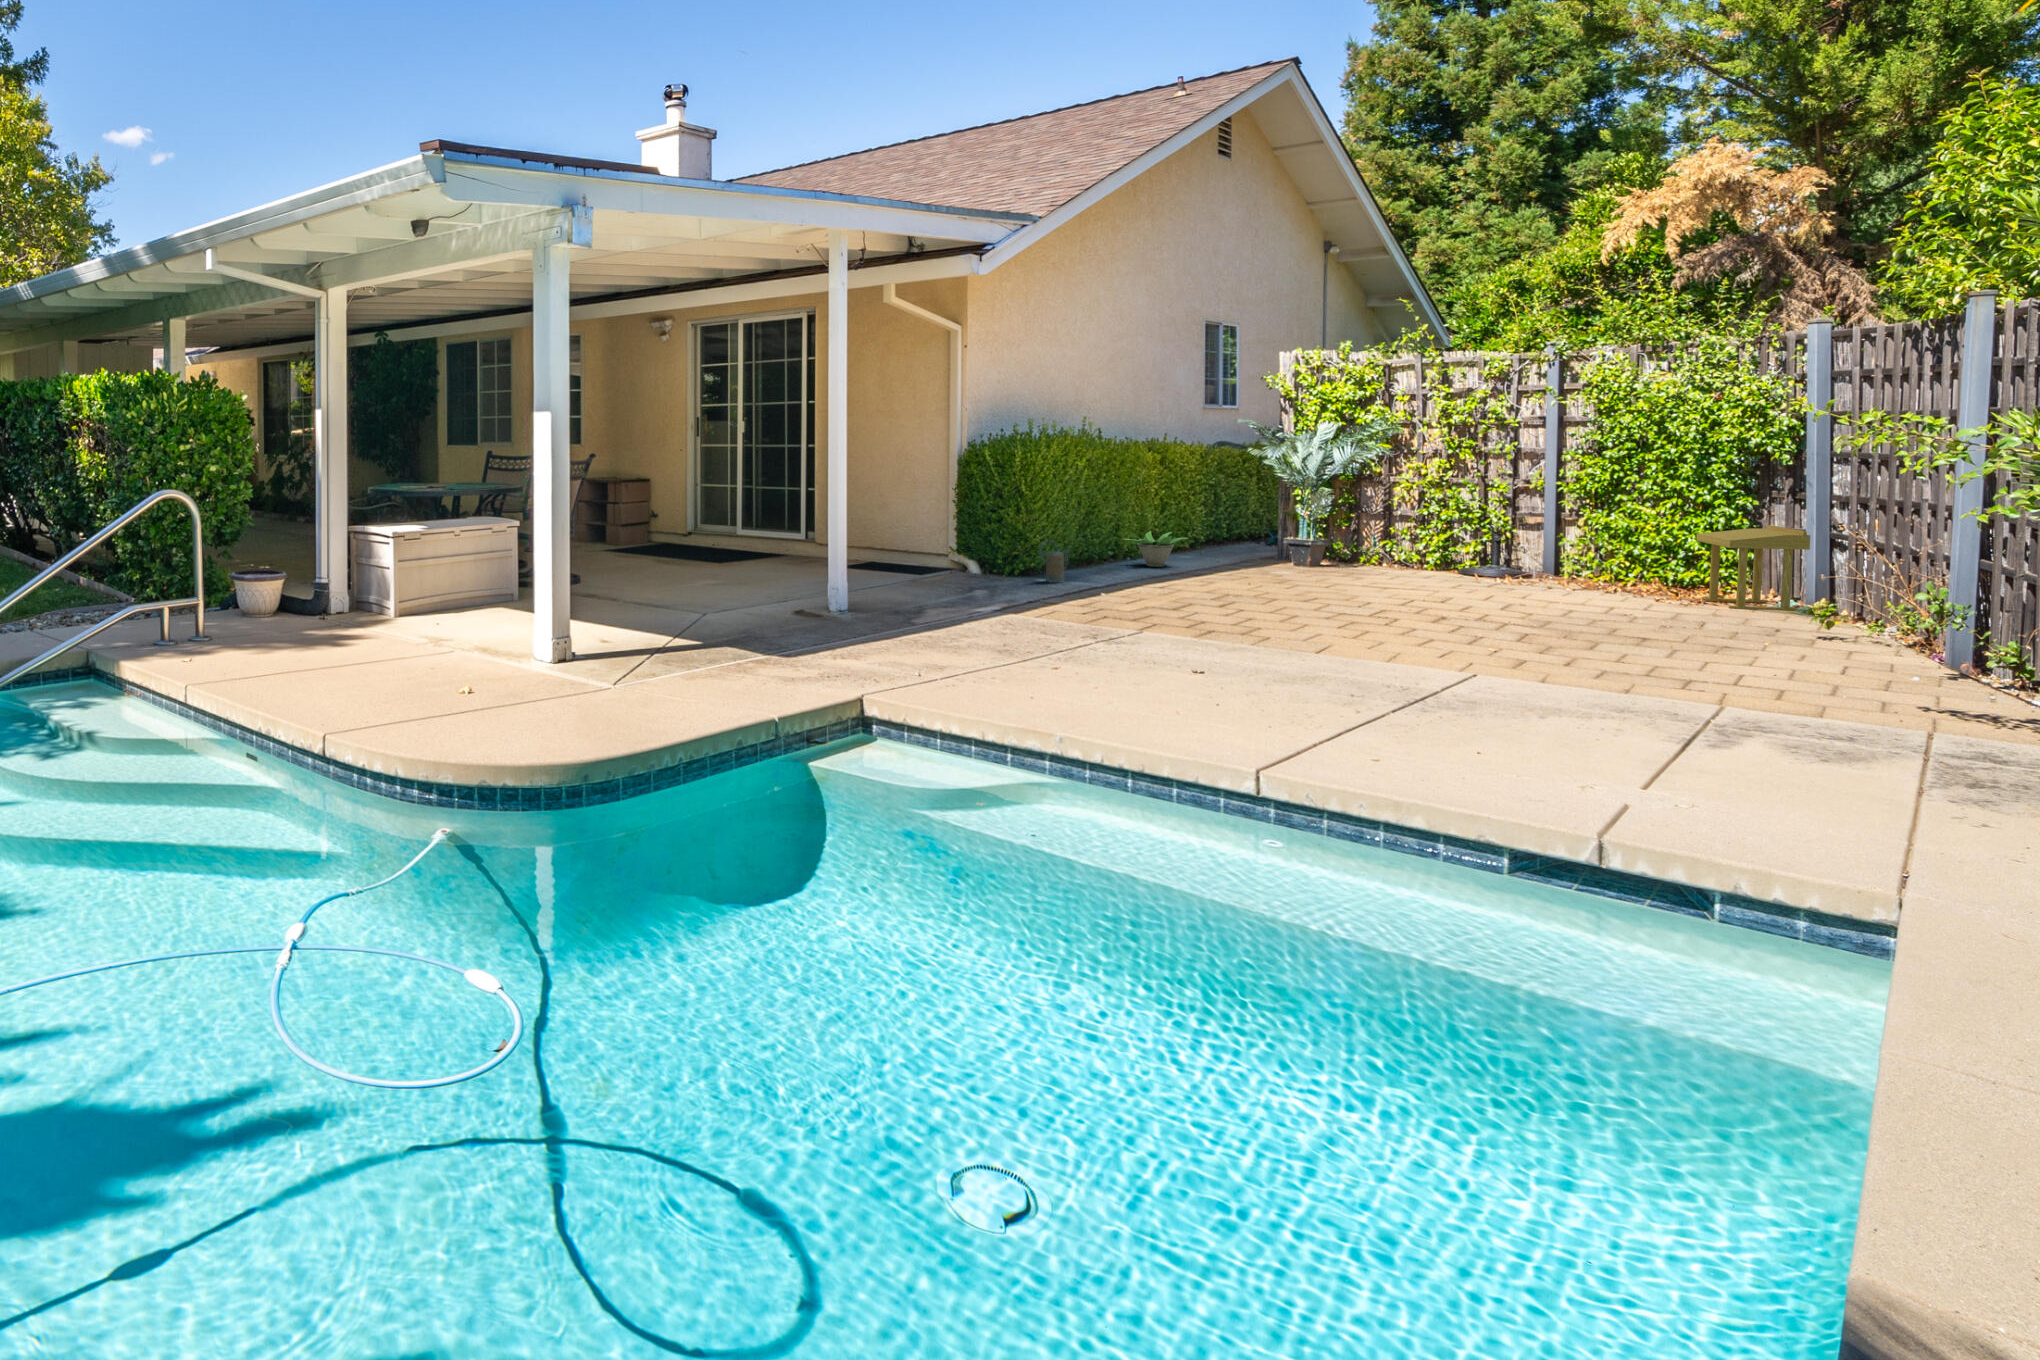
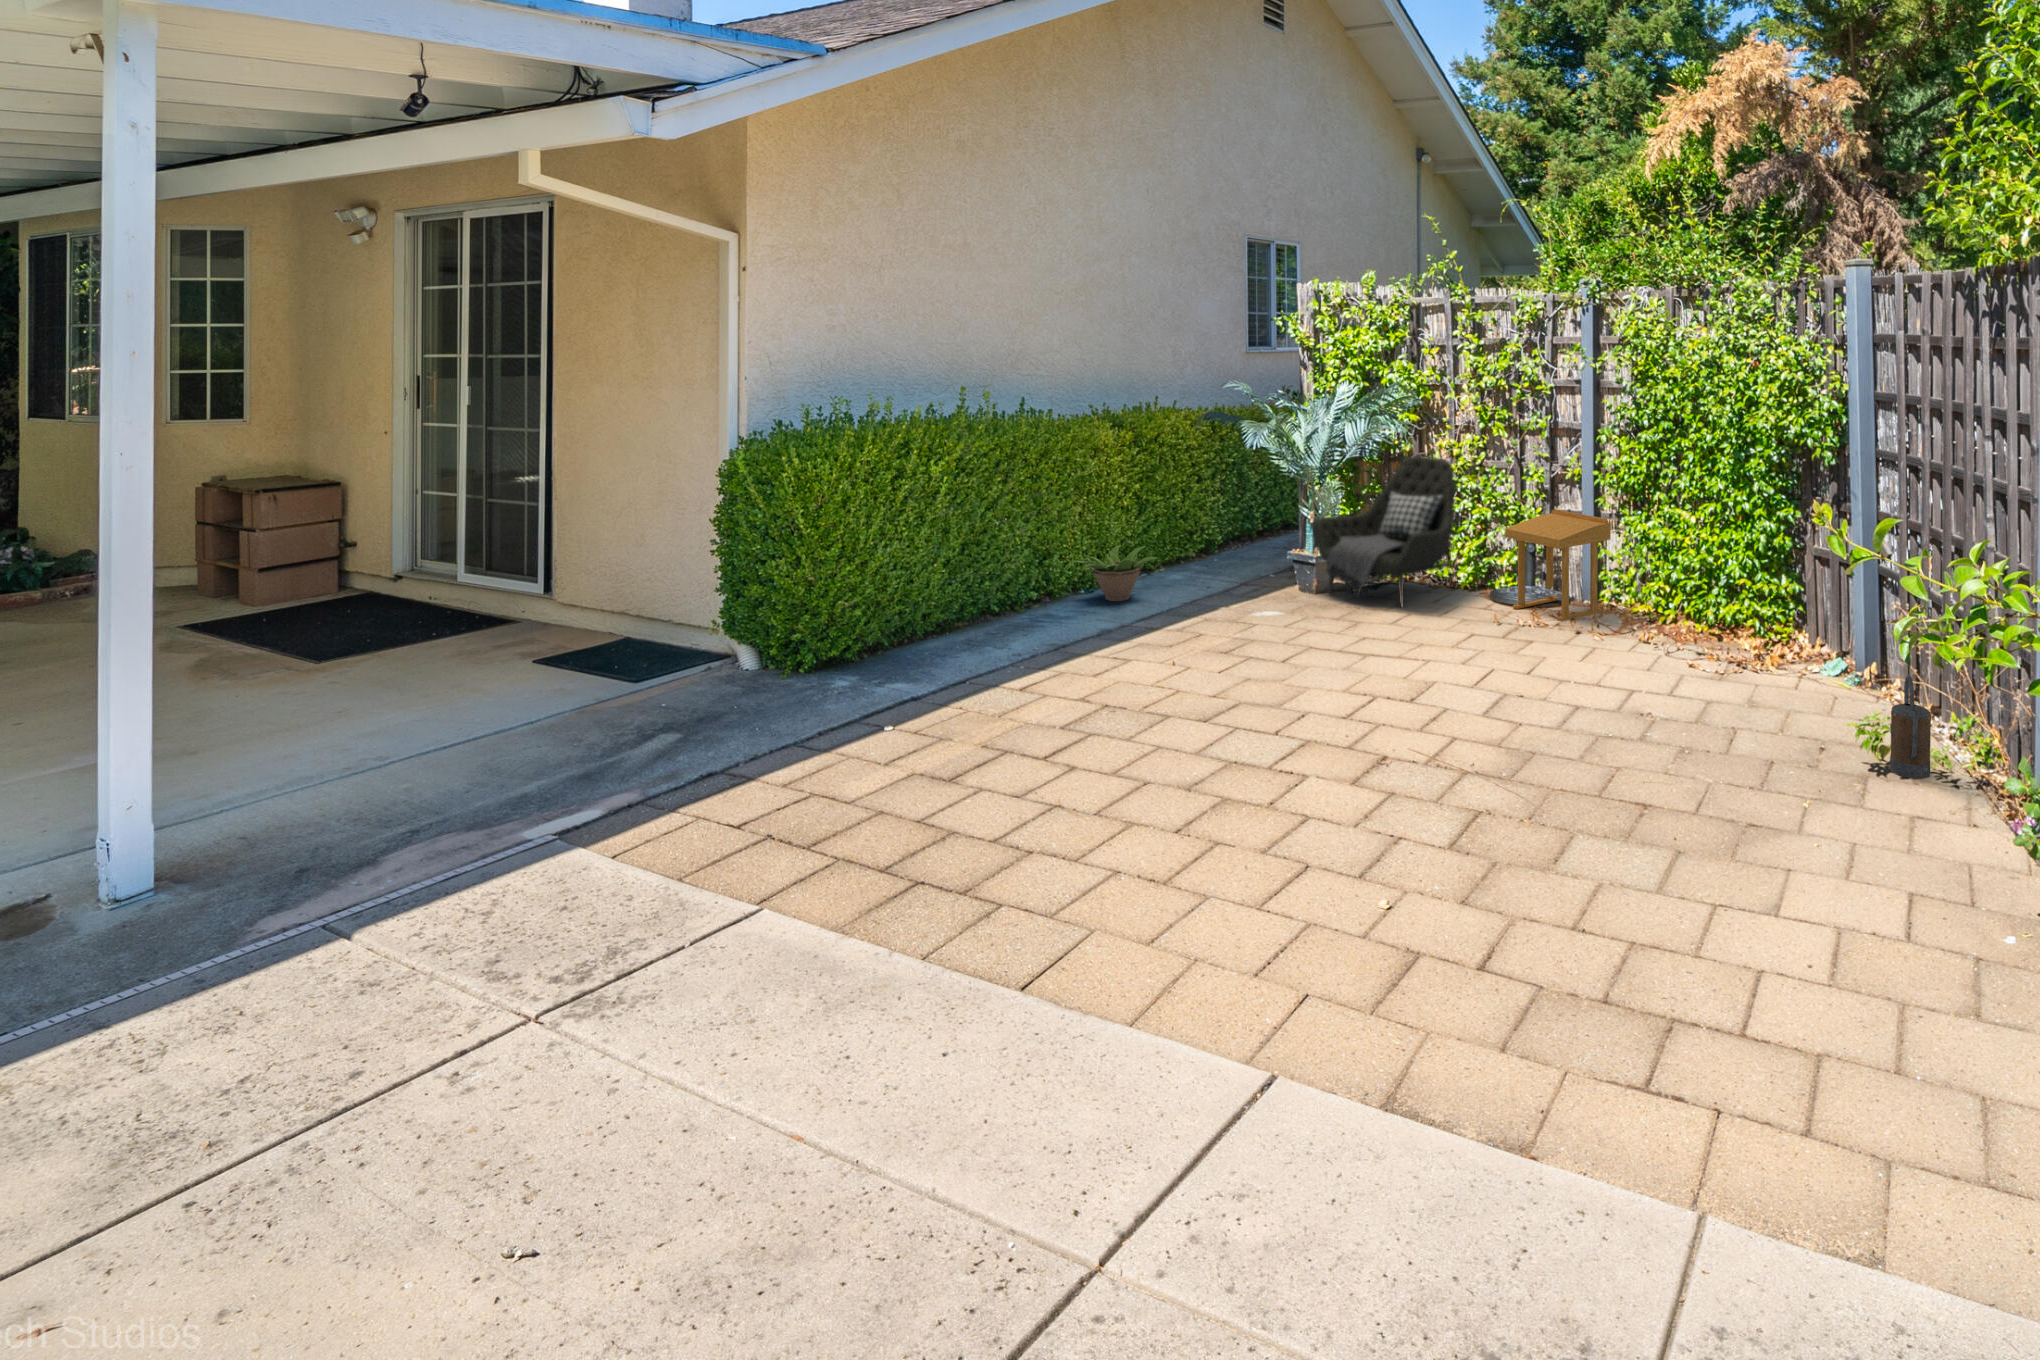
armchair: none [1308,474,1433,577] -> present [1312,456,1456,607]
side table: present [1697,525,1810,611] -> present [1505,509,1611,621]
watering can: present [1044,540,1066,583] -> present [1890,675,1931,778]

